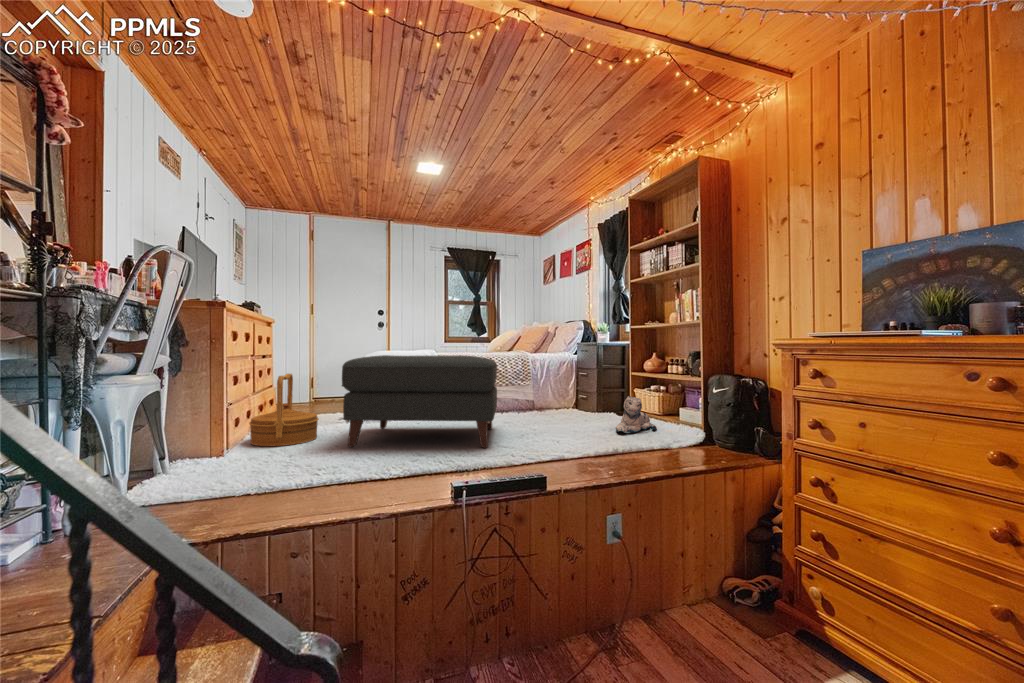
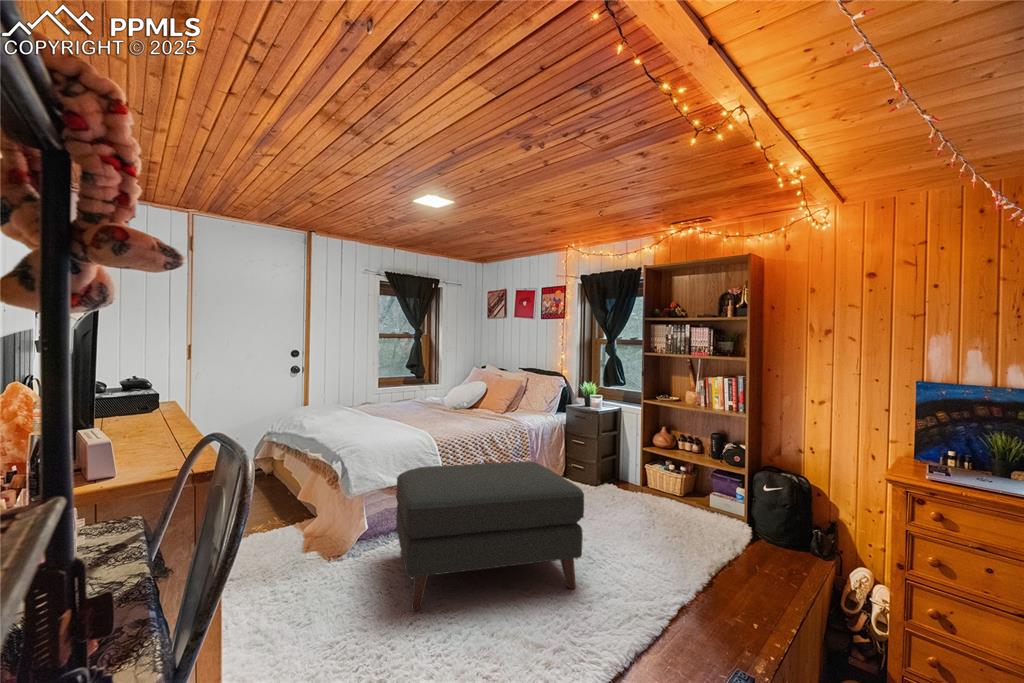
woven basket: present [249,374,319,446] -> none [252,503,343,624]
plush toy: present [616,396,657,433] -> none [663,495,699,540]

